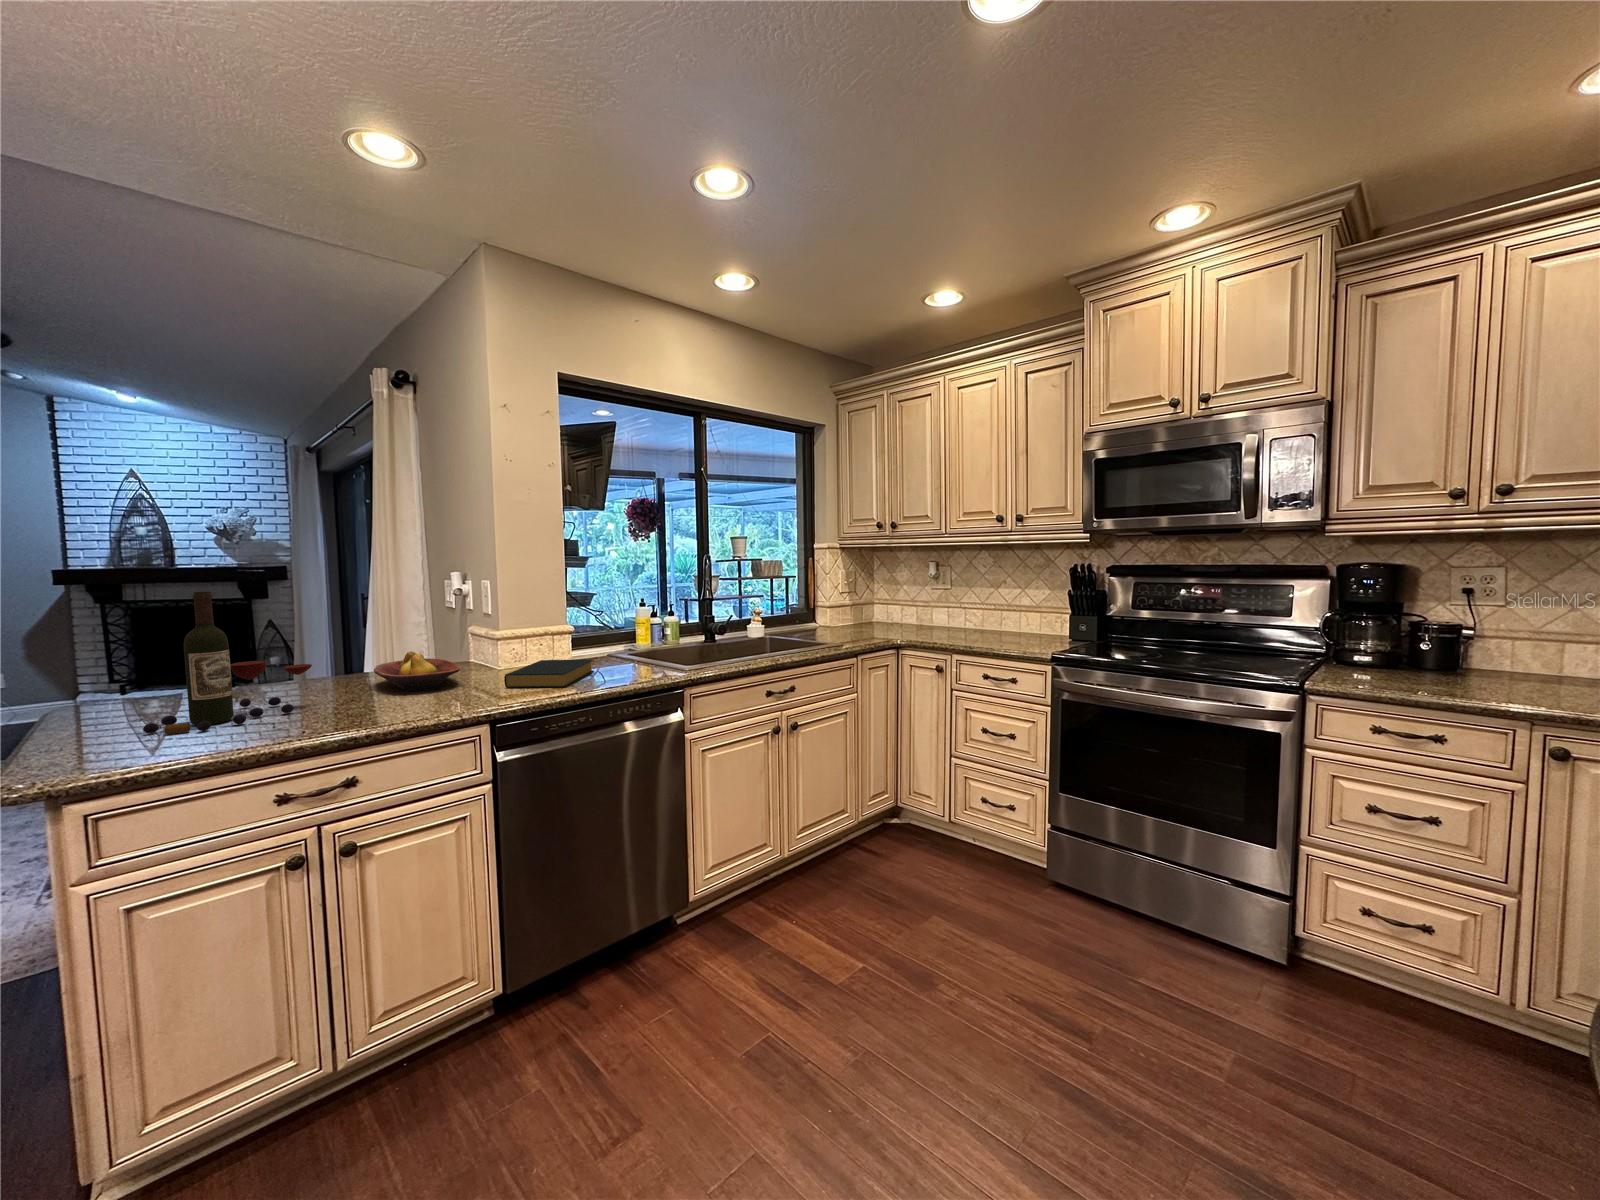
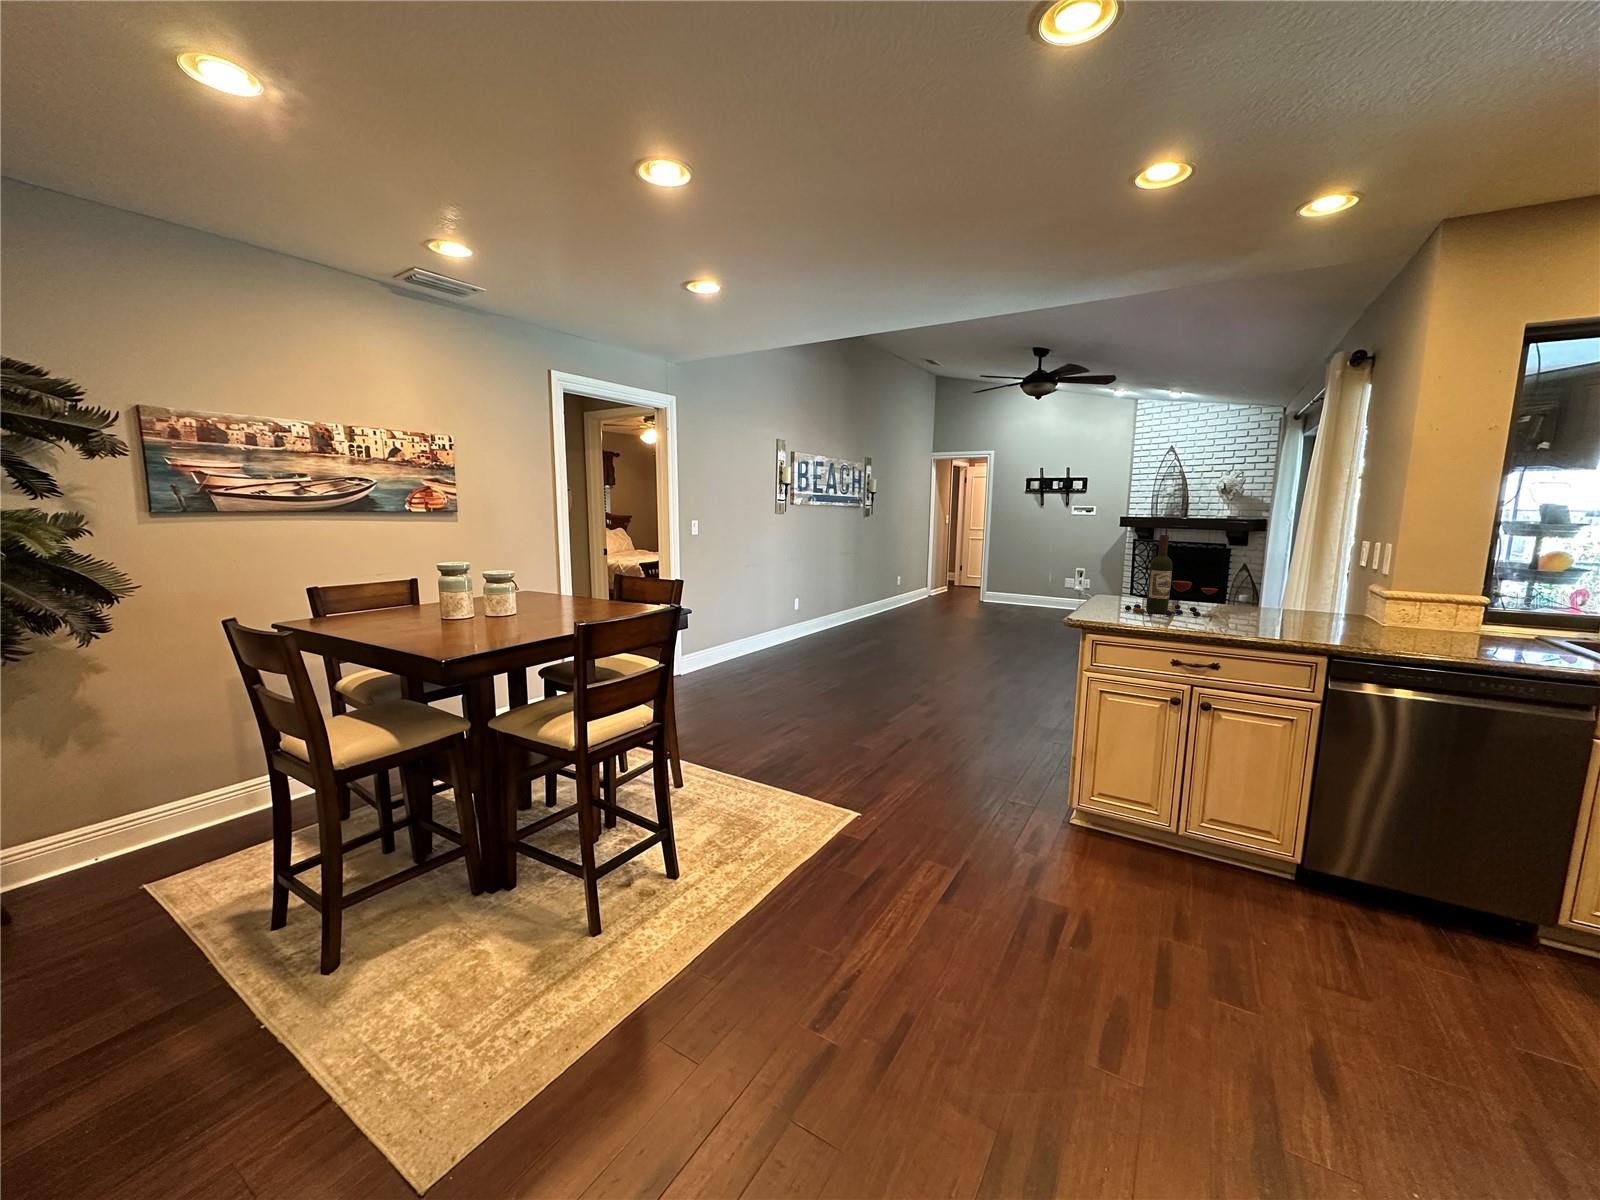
fruit bowl: present [374,651,460,691] -> none [1265,594,1335,626]
hardback book: present [504,659,594,688] -> none [1368,624,1493,649]

